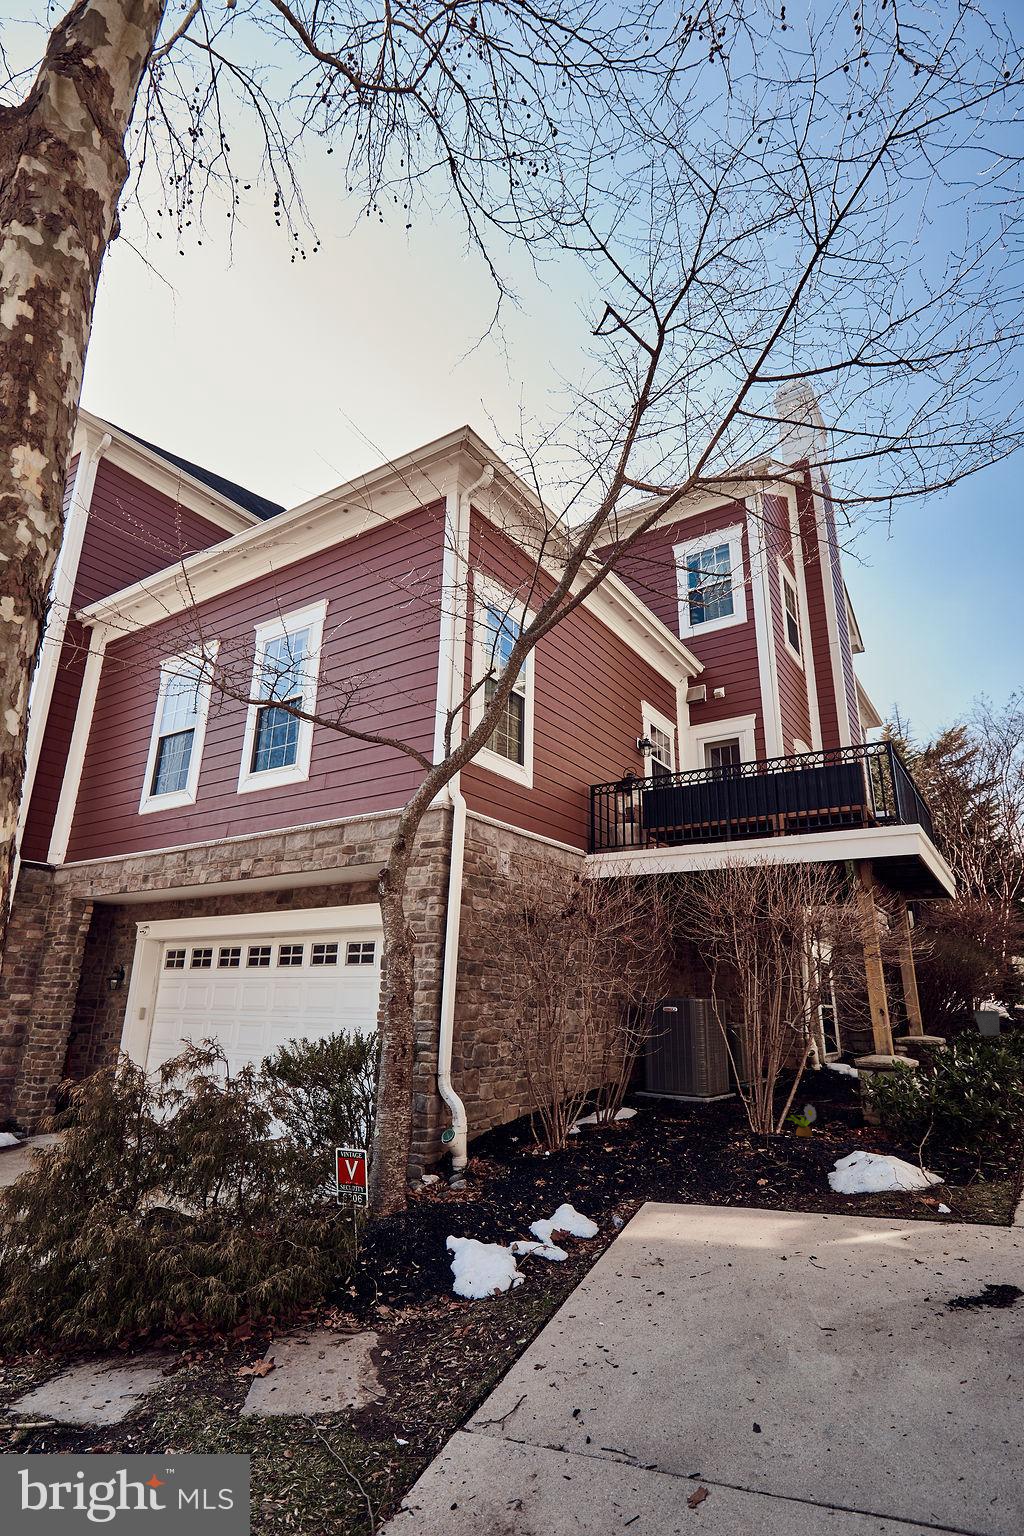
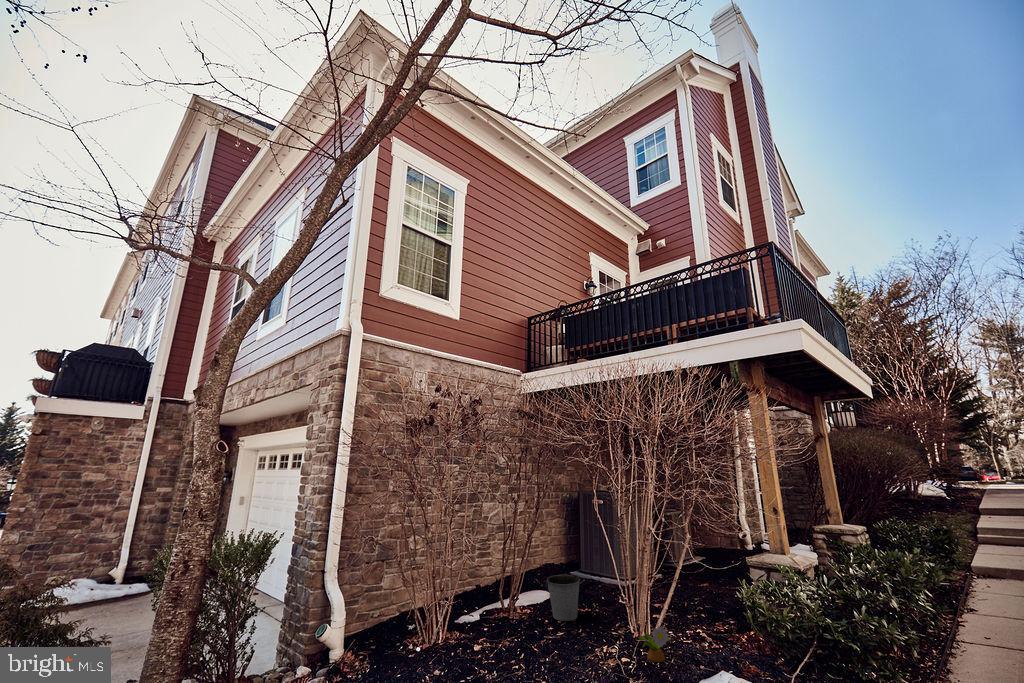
bucket: present [974,1010,1000,1036] -> present [547,575,580,621]

